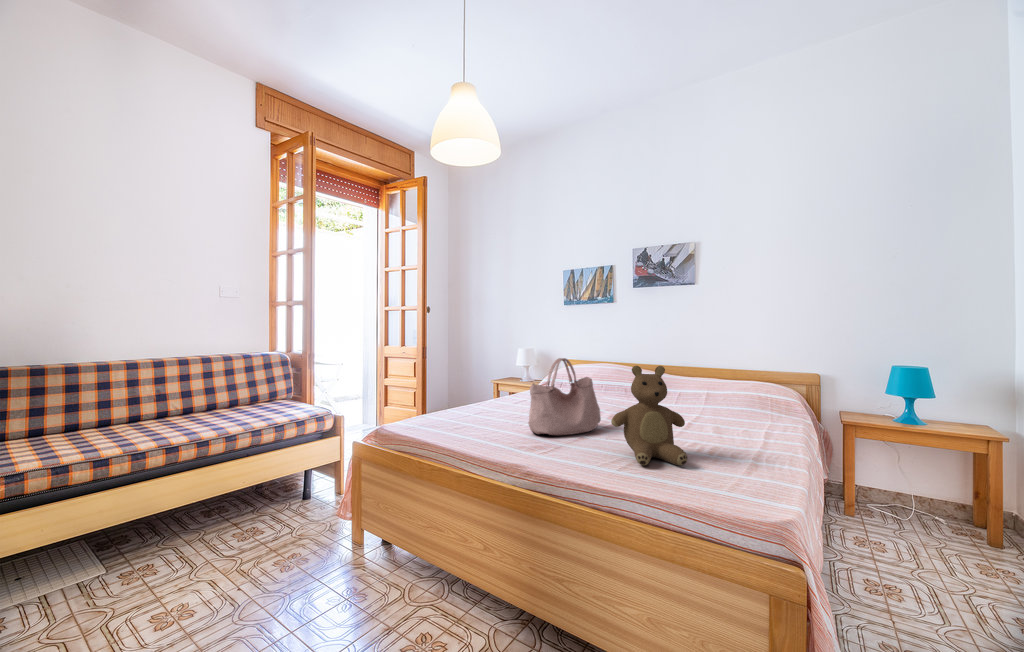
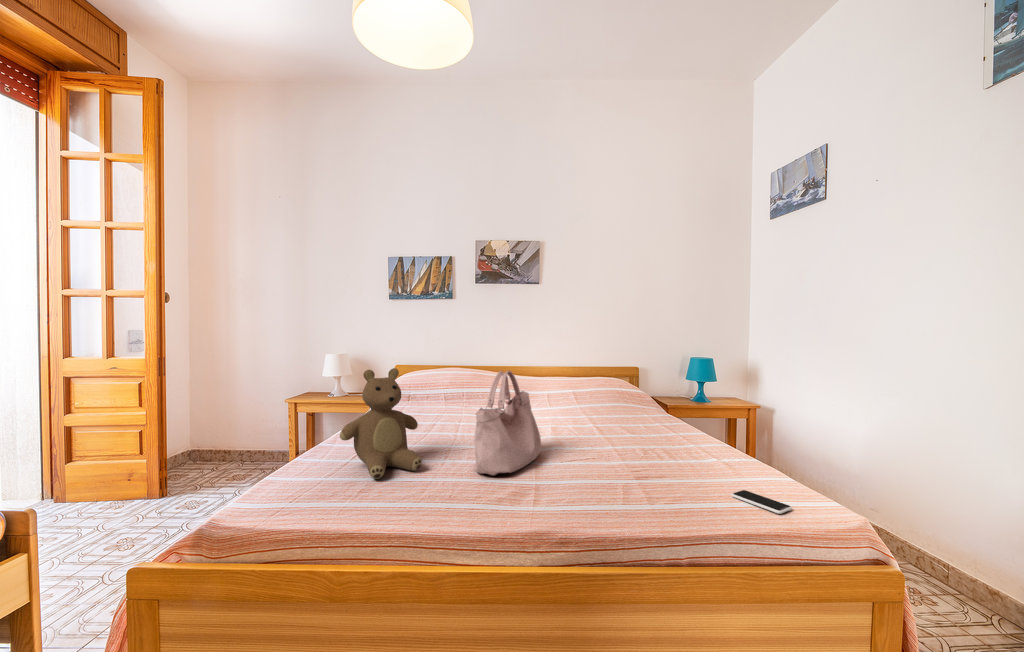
teddy bear: present [611,366,687,465] -> present [340,368,422,479]
smartphone: none [712,482,754,504] -> present [732,490,792,514]

